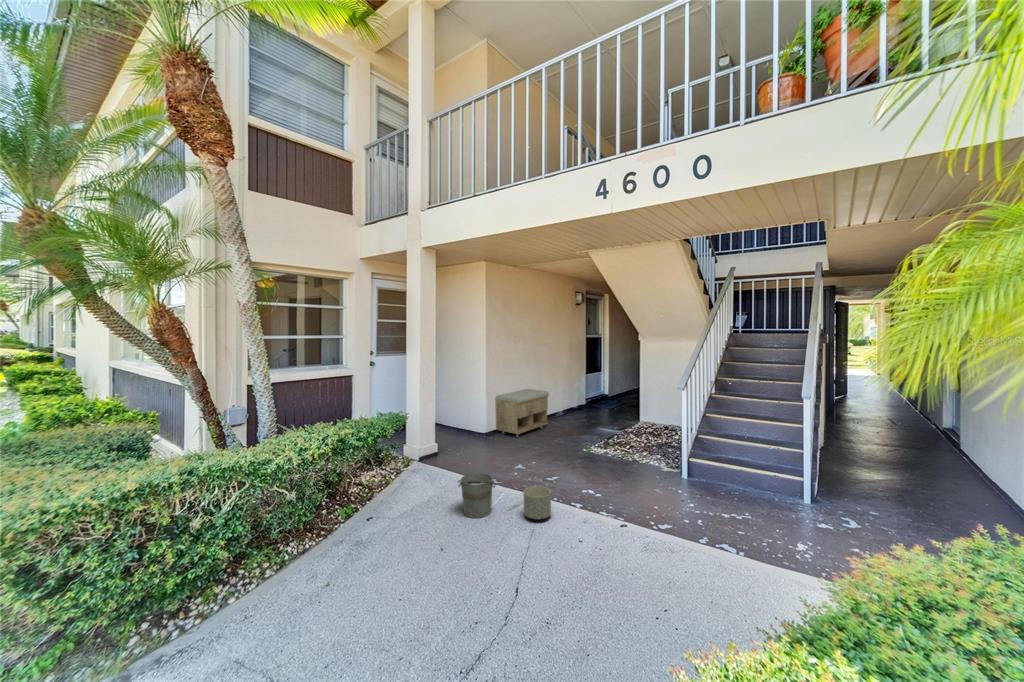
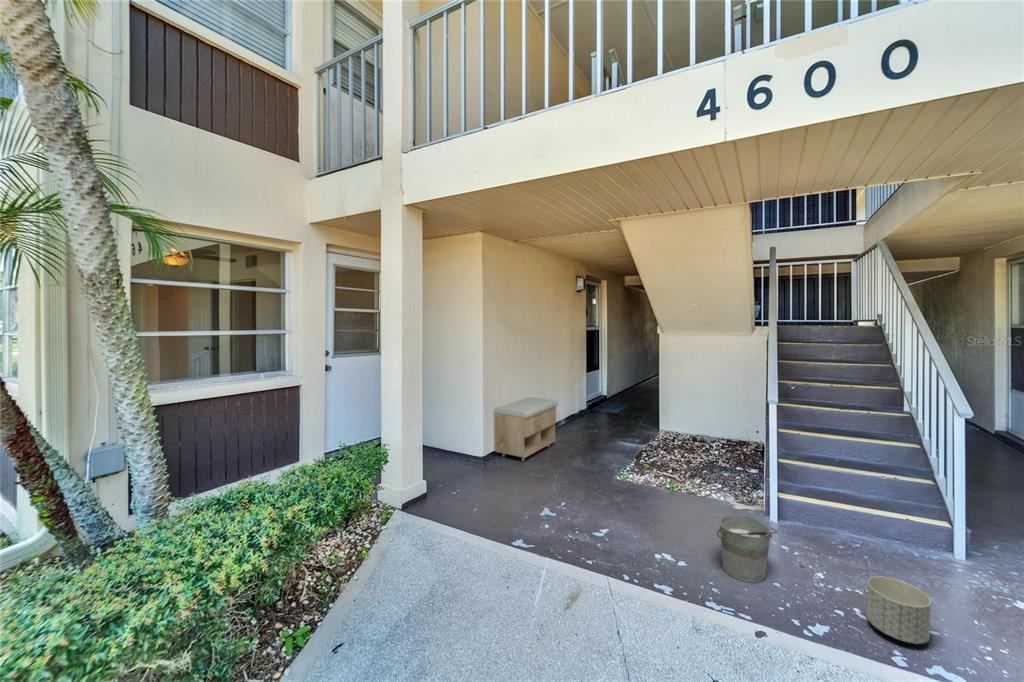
bucket: present [458,473,495,518] -> present [717,515,777,583]
planter: present [524,486,551,520] -> present [867,576,931,644]

